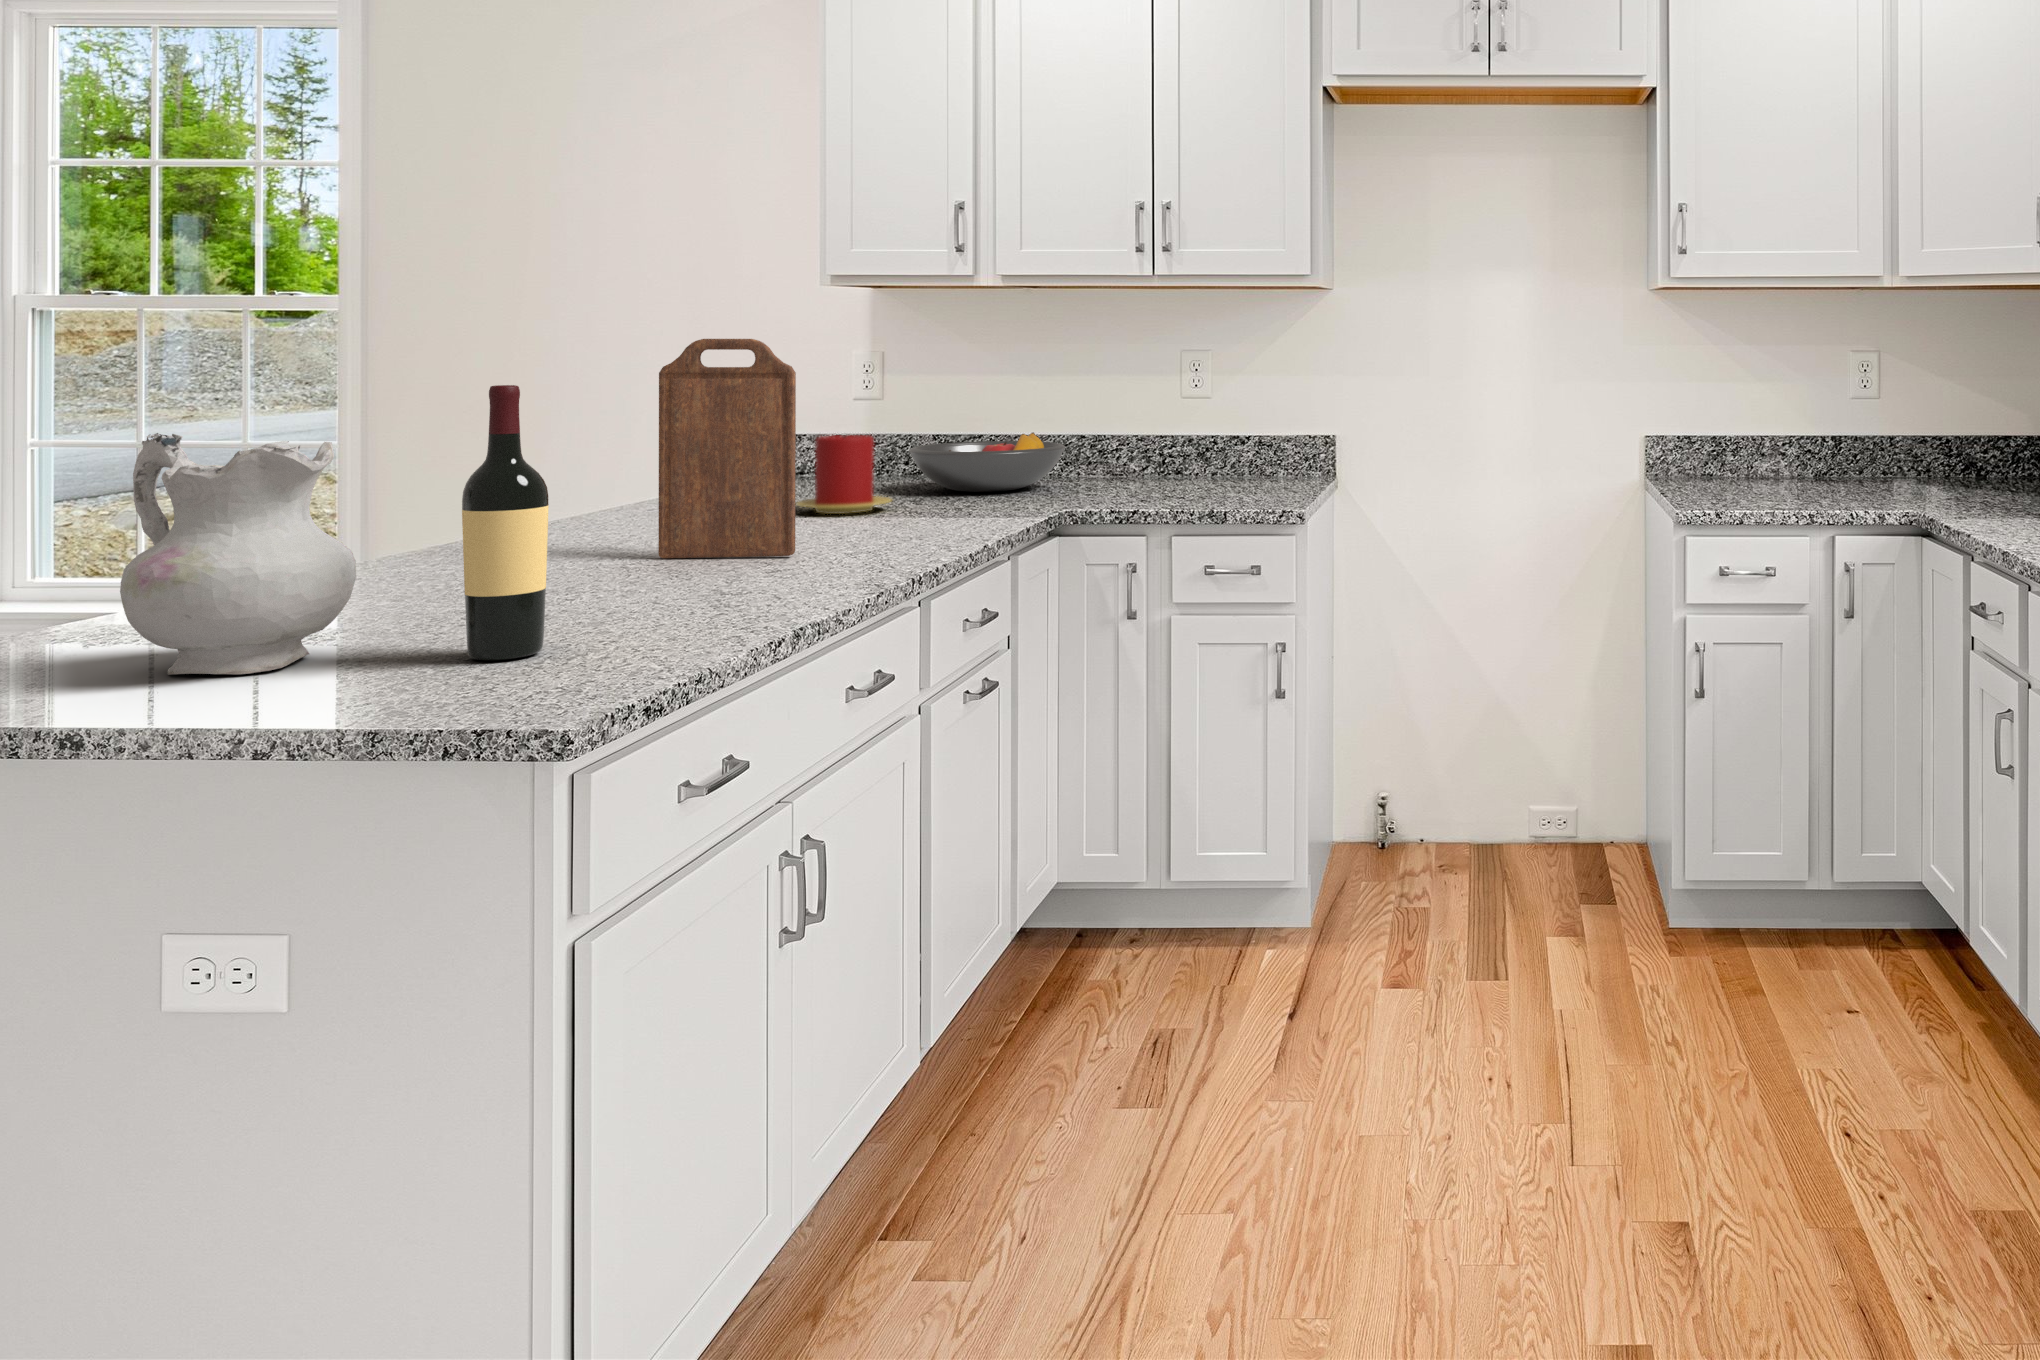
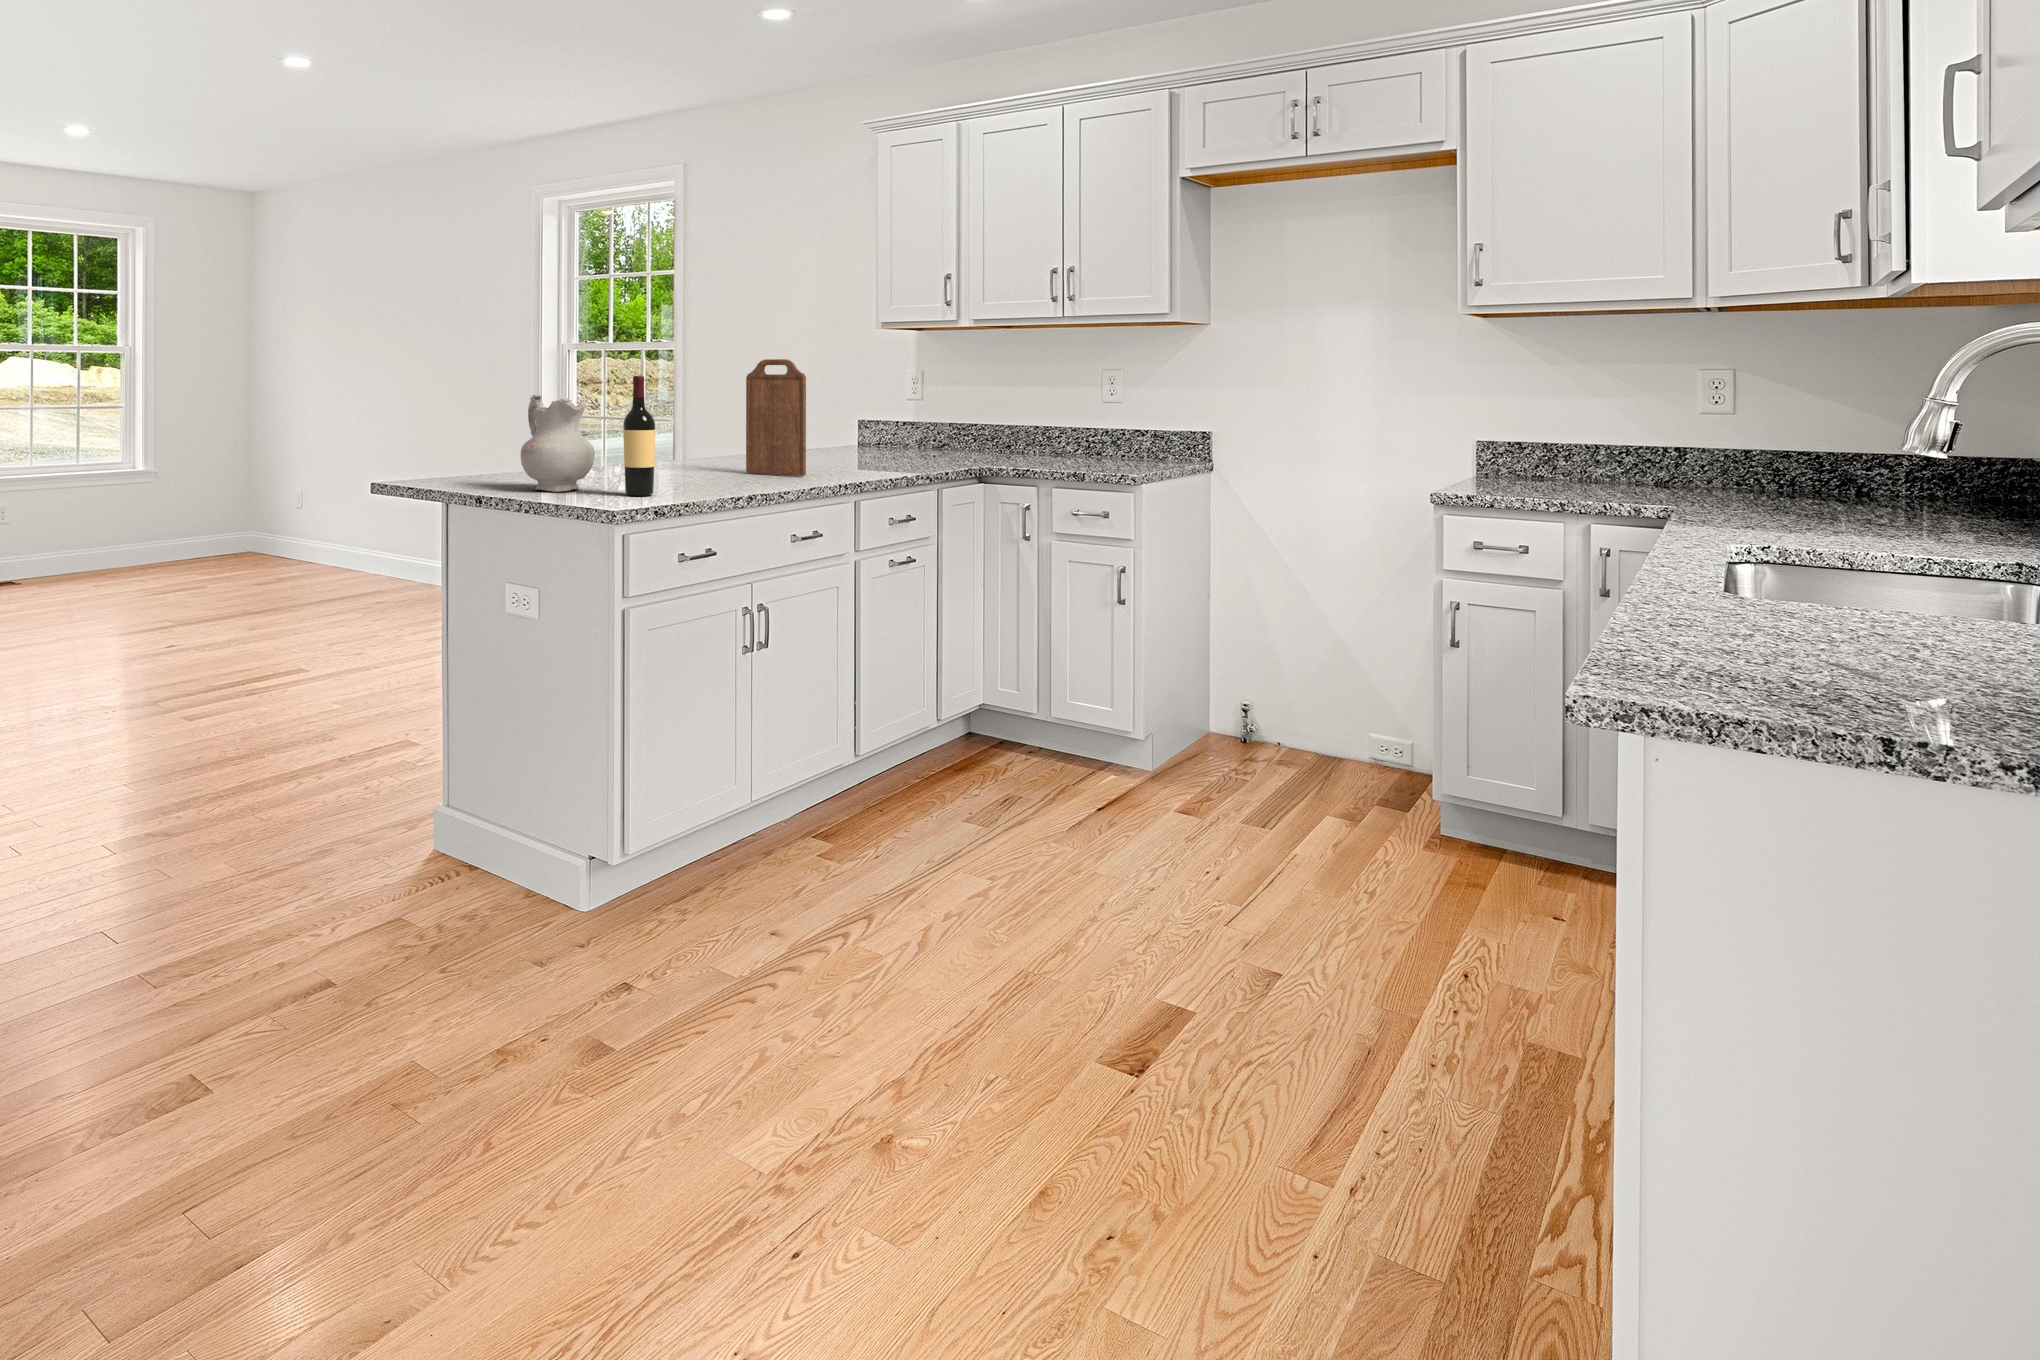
fruit bowl: present [909,432,1065,492] -> none [918,424,1015,459]
candle: present [795,435,891,514] -> none [841,419,893,463]

